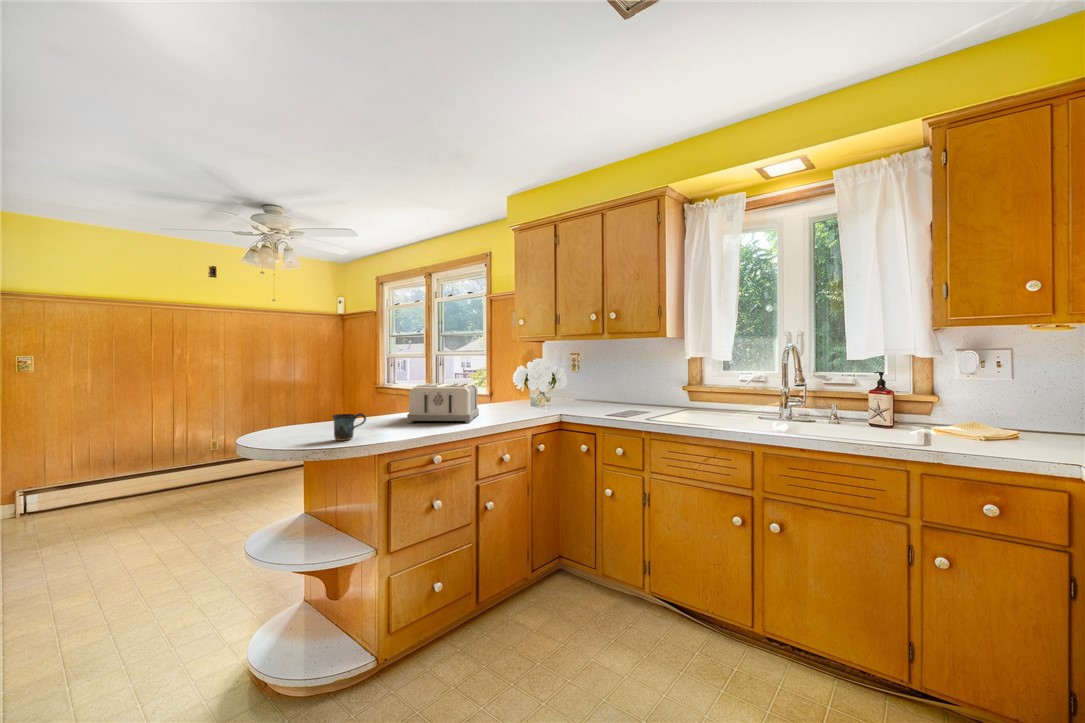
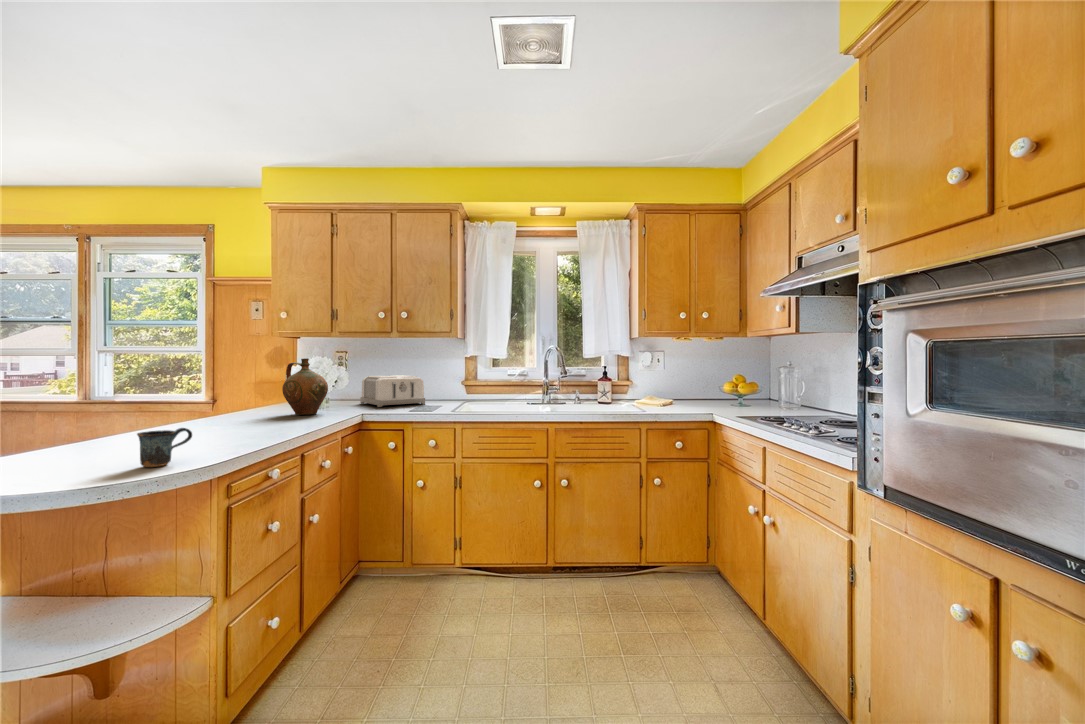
ceramic jug: none [499,361,536,411] -> present [282,358,328,415]
toaster: present [407,383,479,423] -> present [360,375,425,407]

